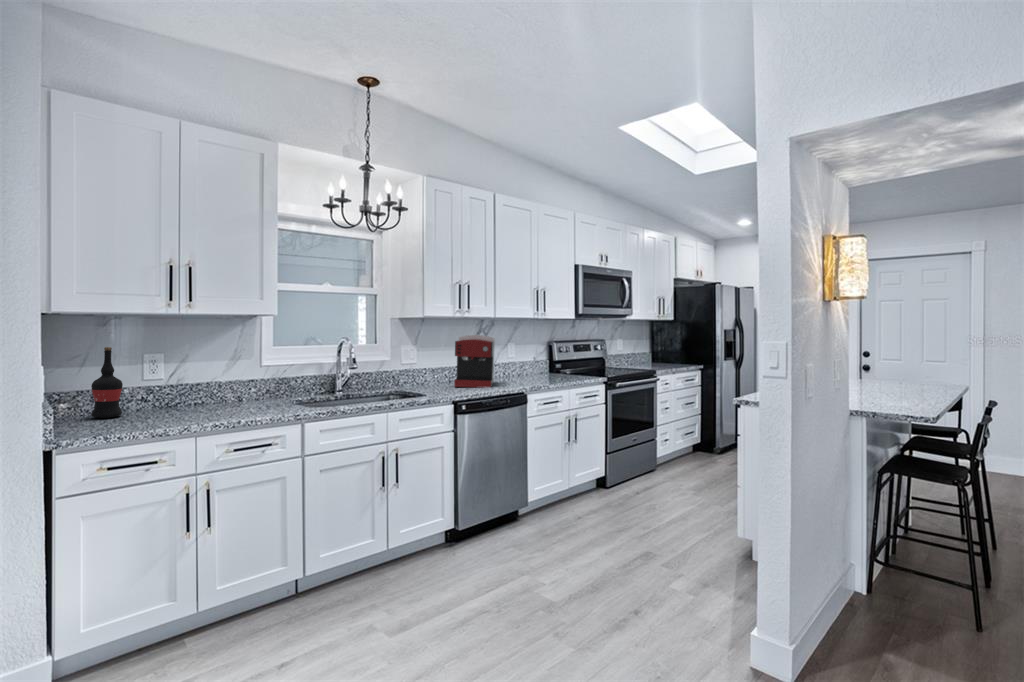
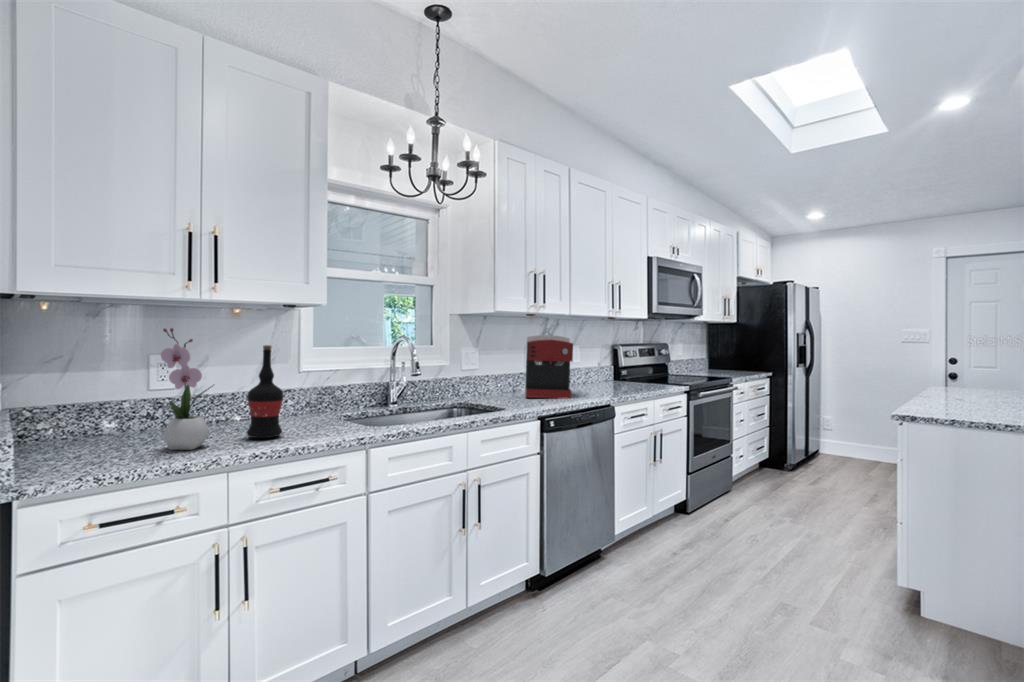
flower arrangement: none [148,337,188,421] -> present [161,328,213,450]
wine bottle: present [91,347,123,418] -> present [247,345,283,438]

